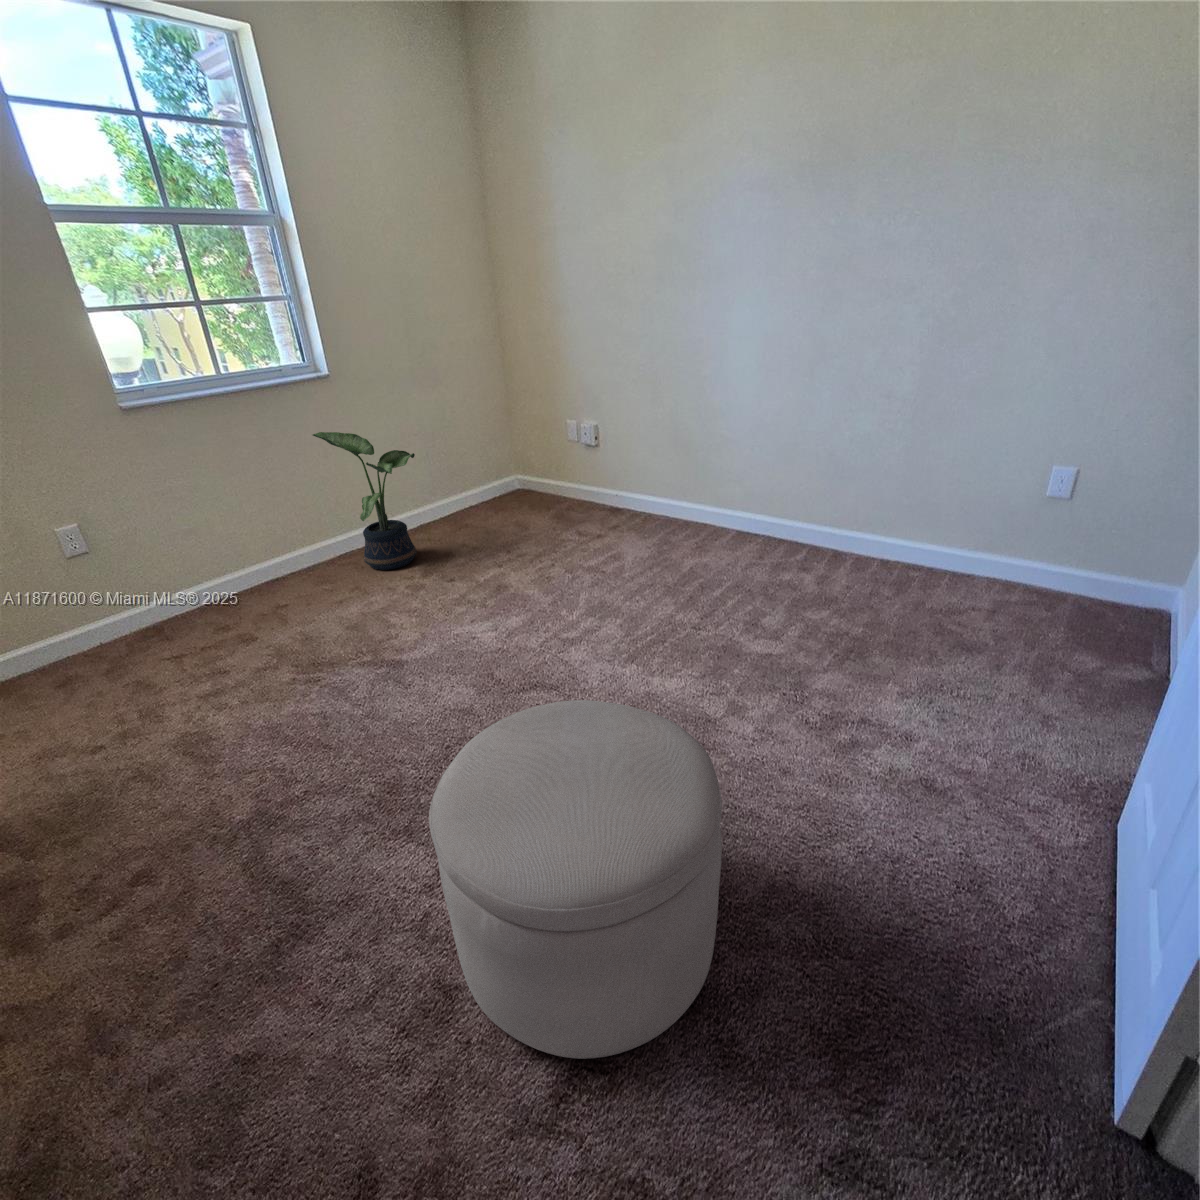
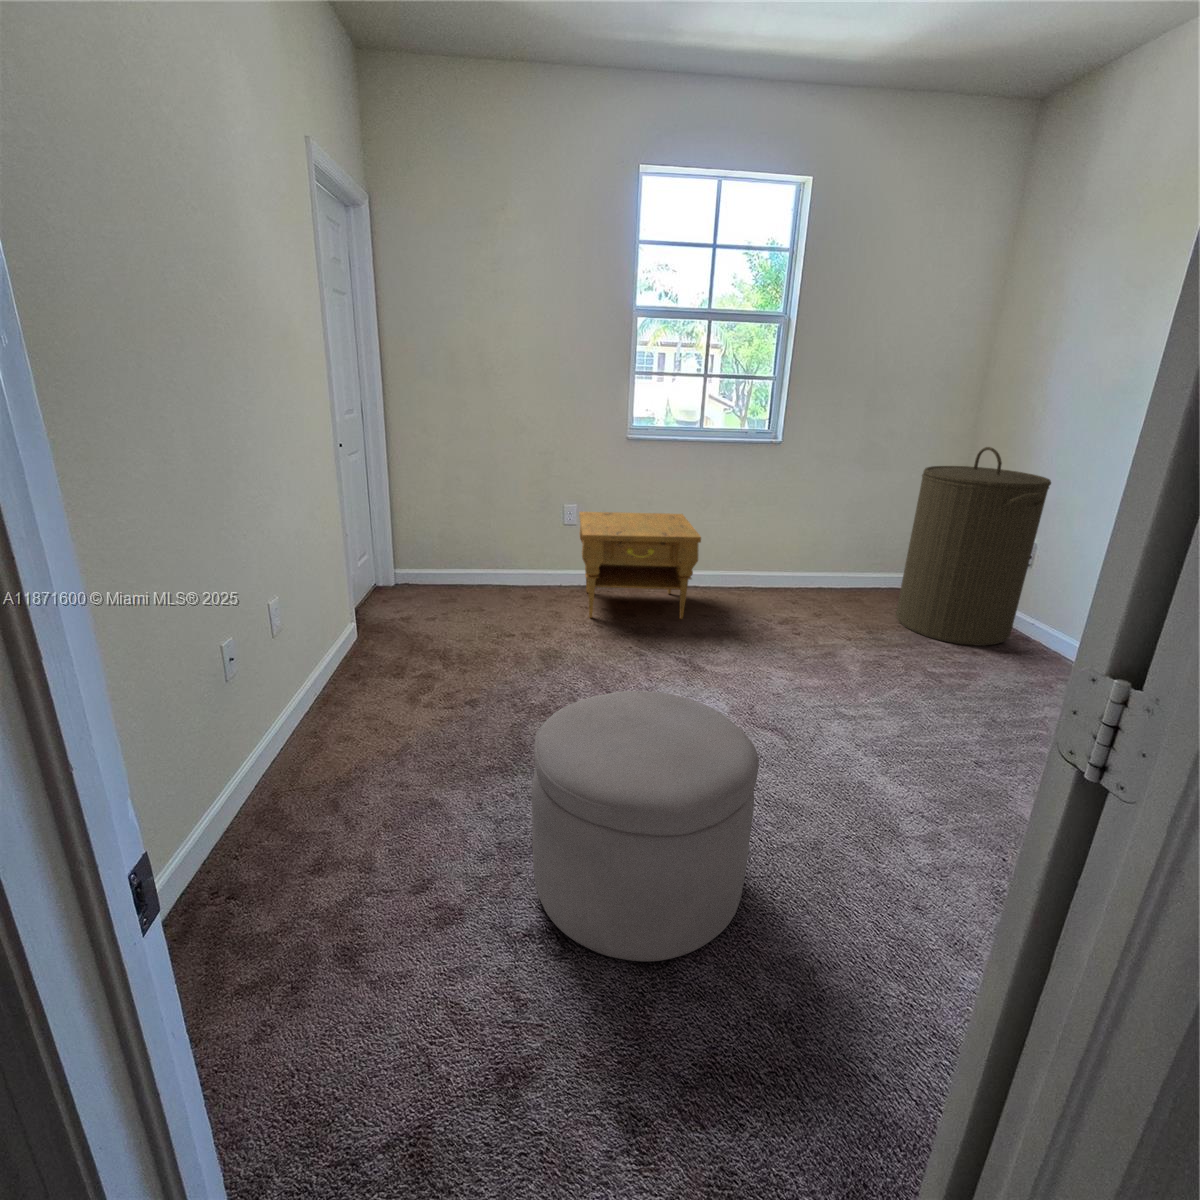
laundry hamper: none [490,344,605,536] -> present [896,447,1051,646]
potted plant: present [313,432,417,570] -> none [745,484,824,611]
nightstand: none [96,491,321,666] -> present [579,512,701,619]

